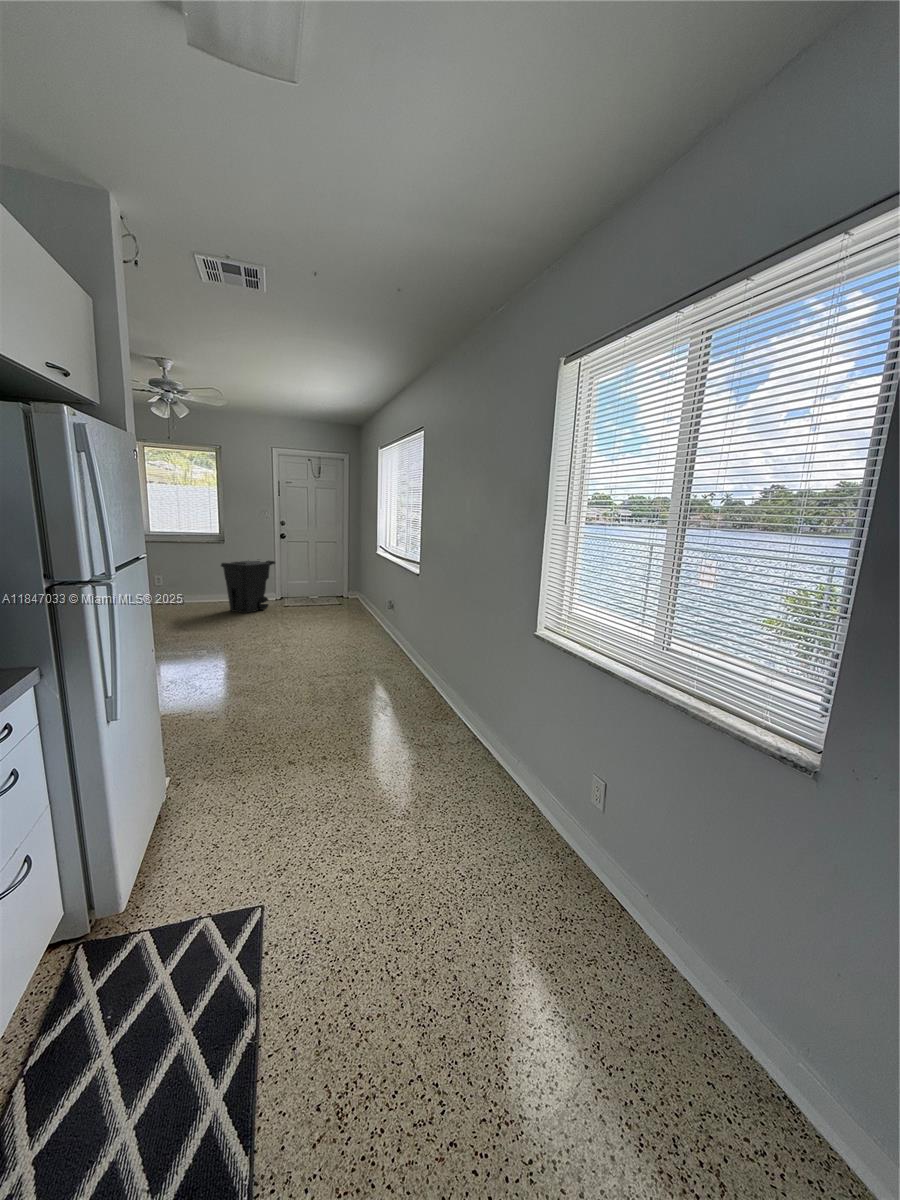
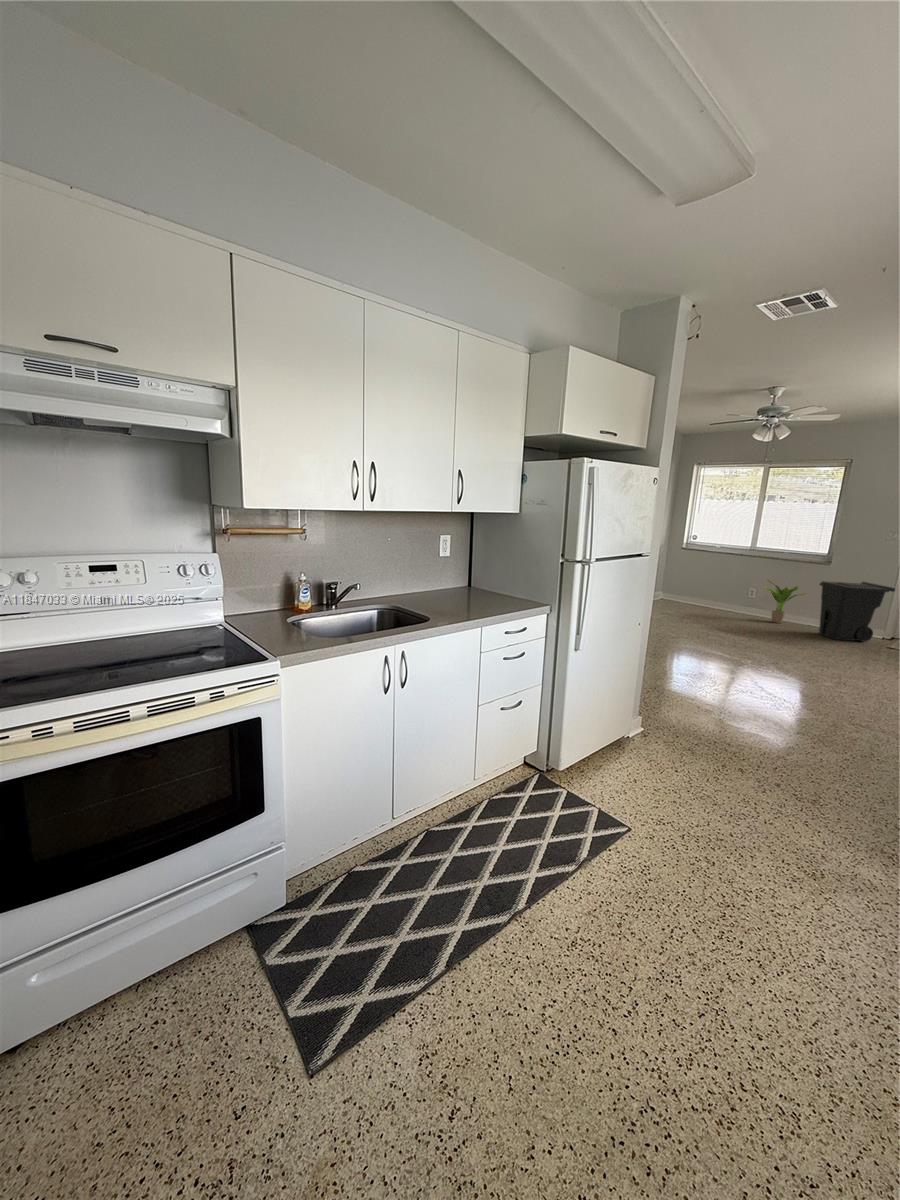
potted plant: none [169,566,210,610] -> present [765,579,806,623]

